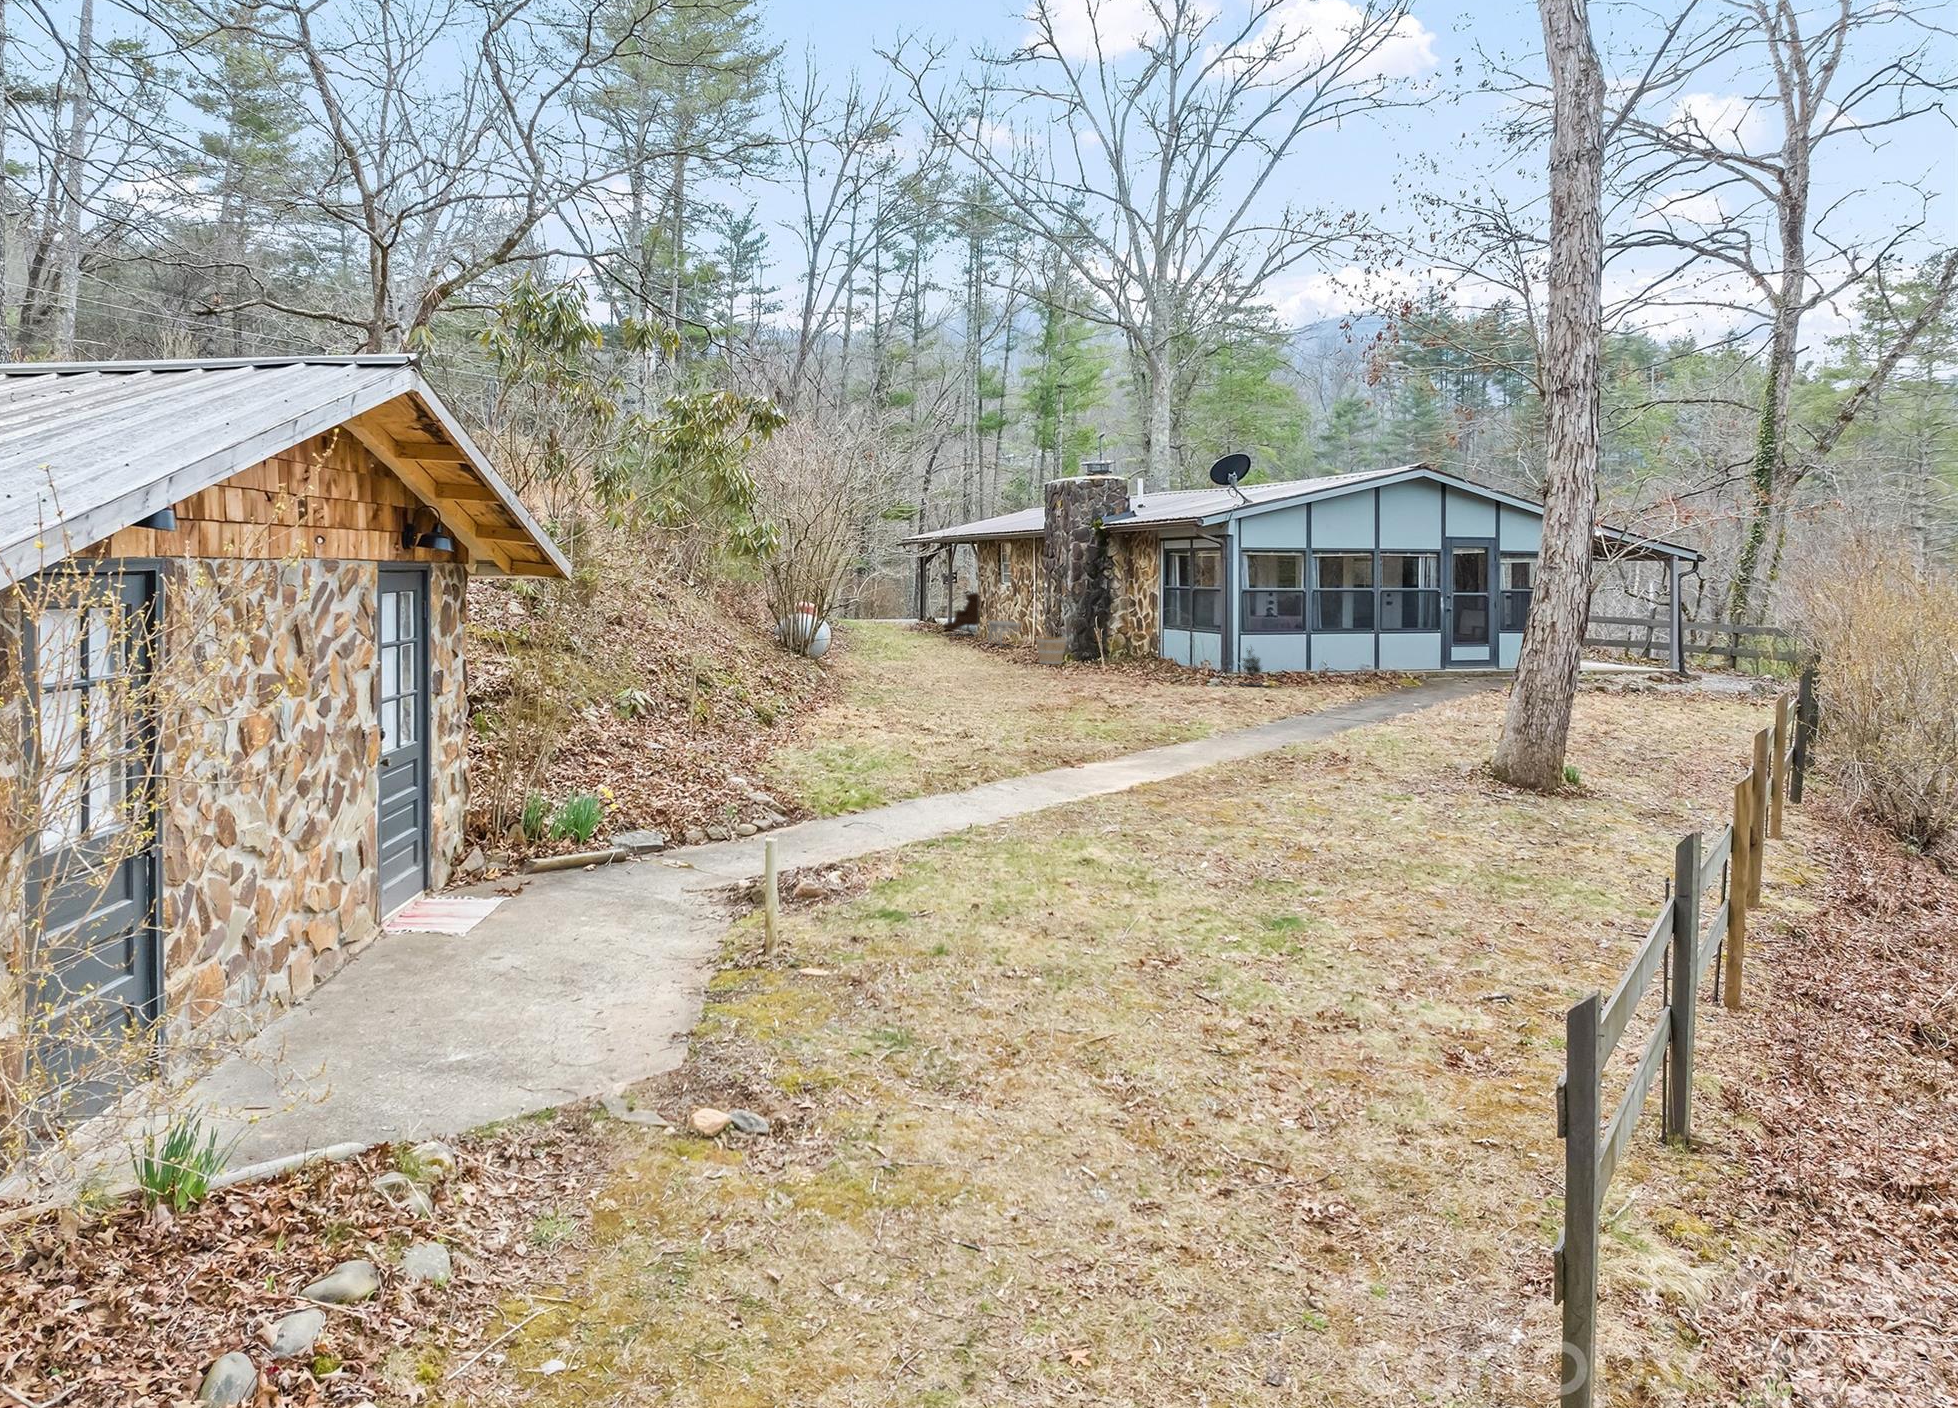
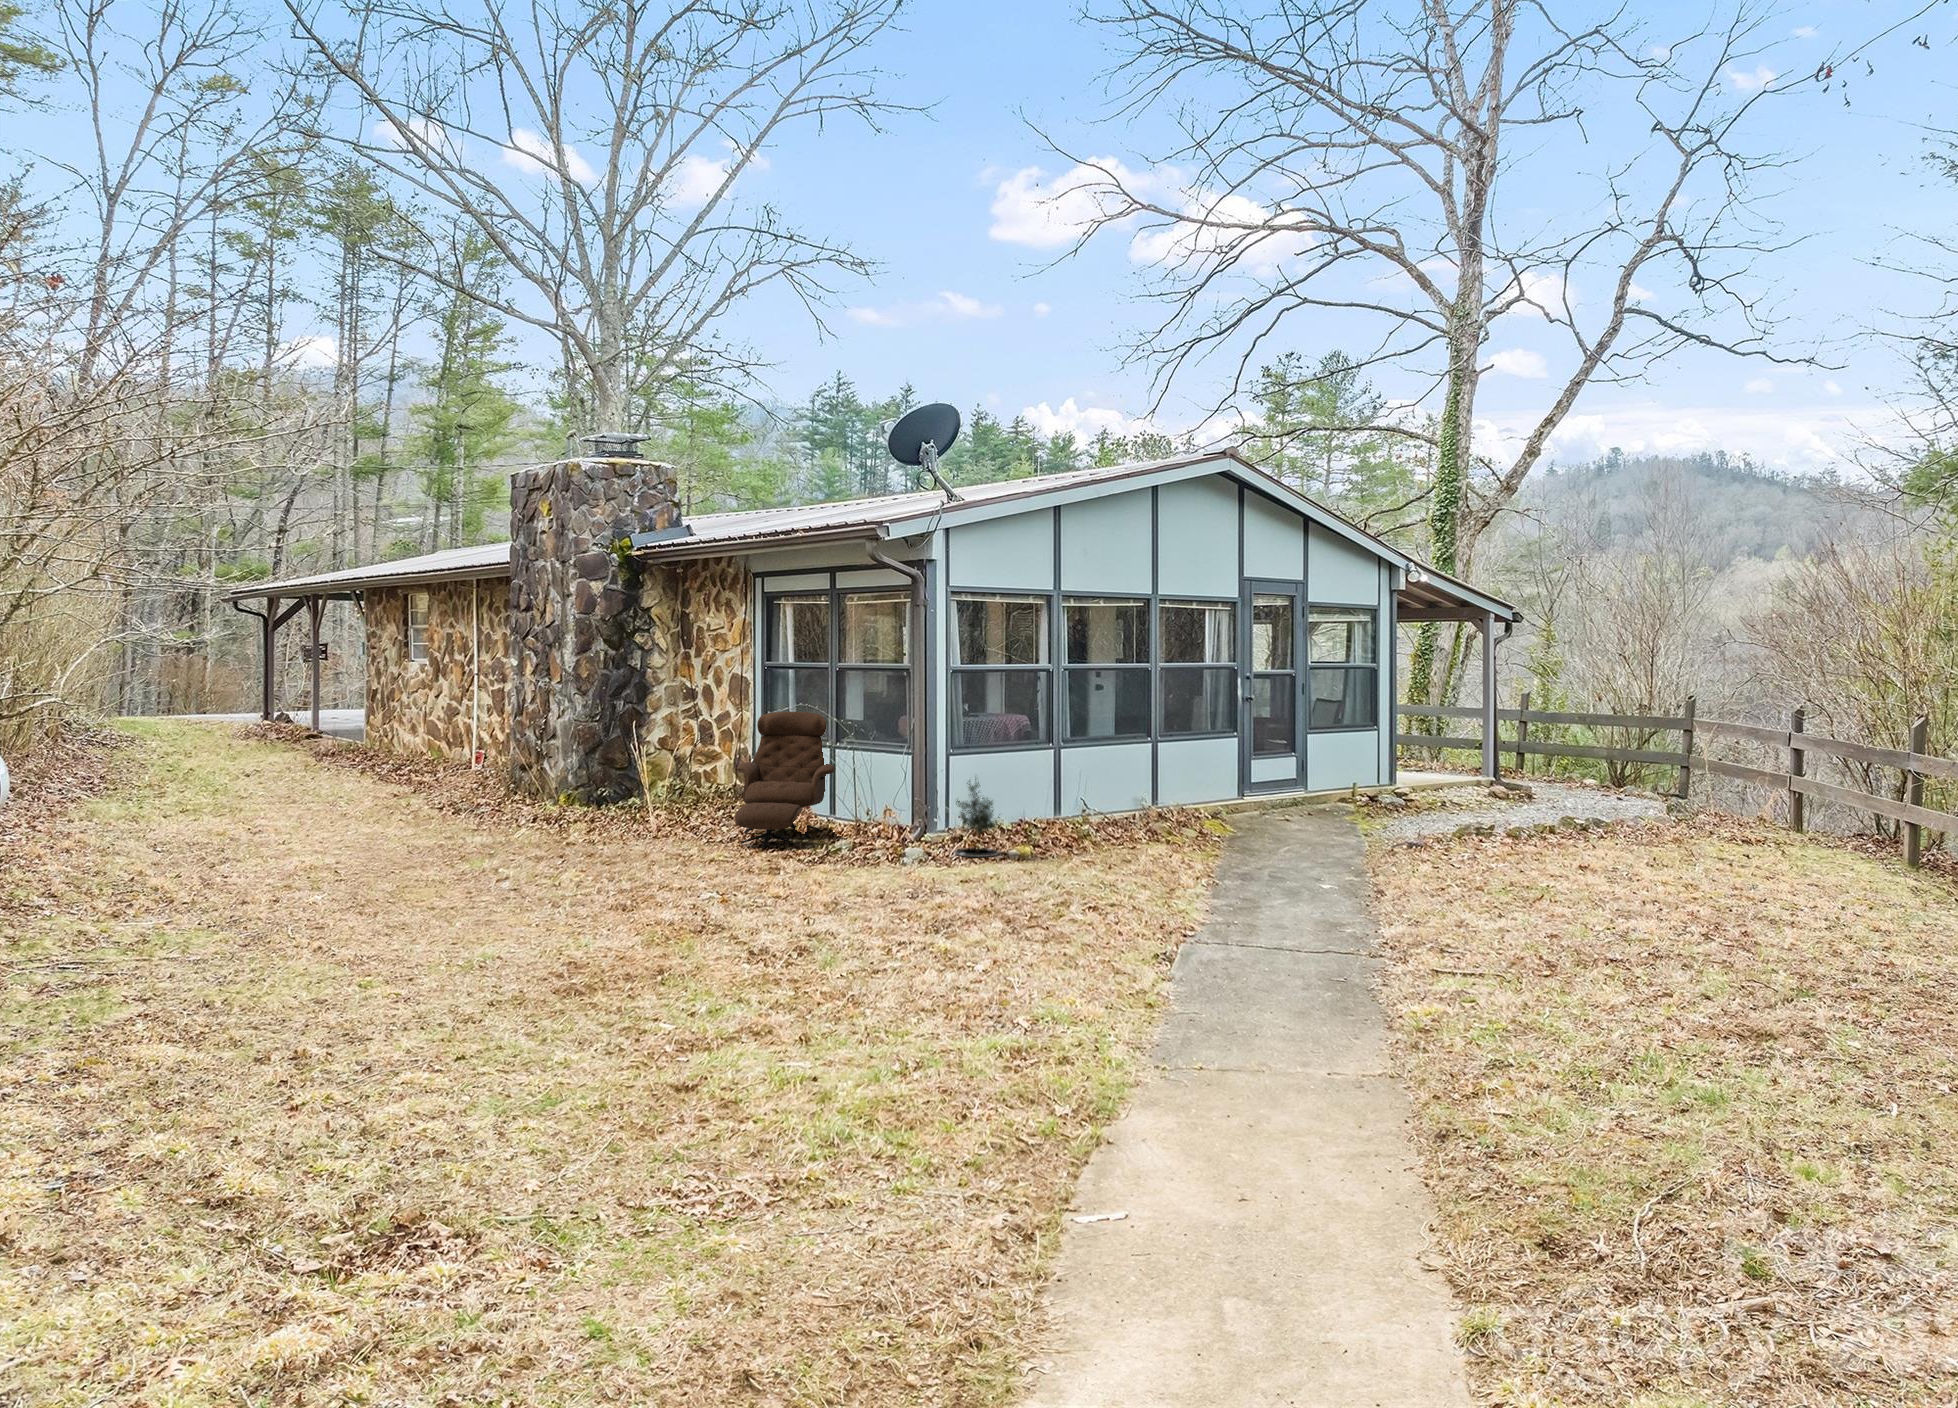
lounge chair: present [943,593,979,635] -> present [735,712,835,848]
storage bench: present [988,620,1022,646] -> none [386,724,467,774]
wooden bucket: present [1036,636,1067,664] -> none [500,760,566,817]

